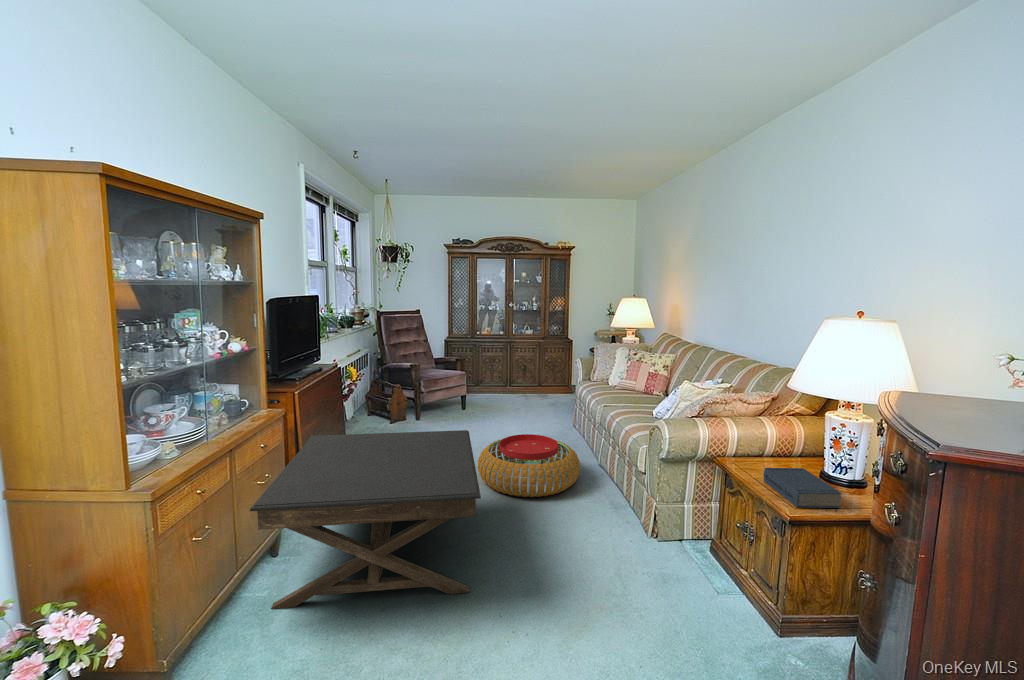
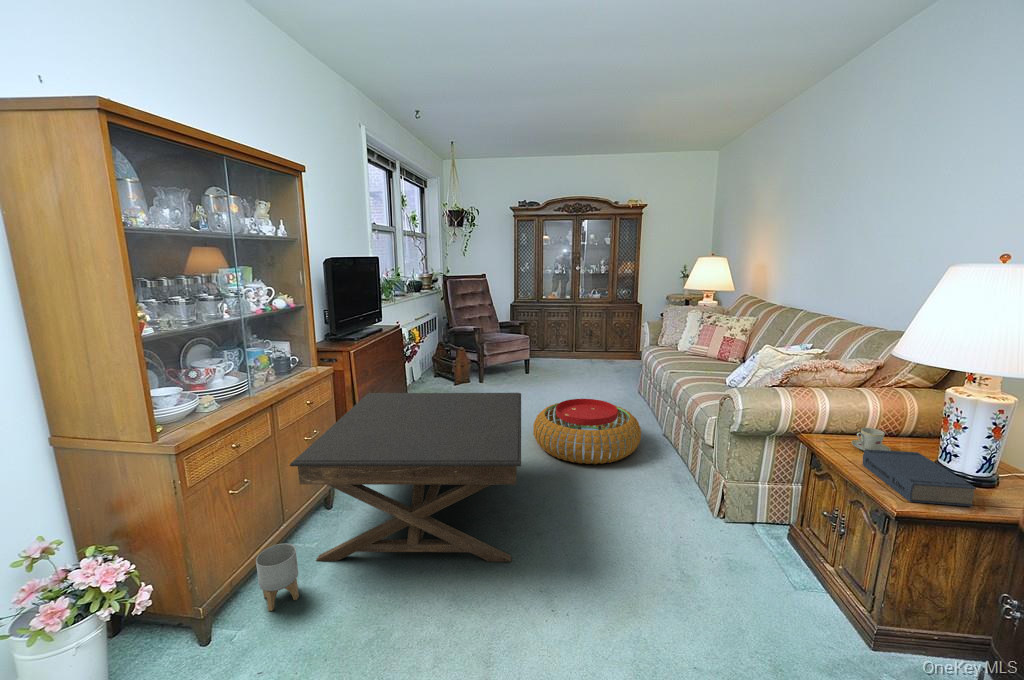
teacup: none [755,450,784,471] -> present [851,428,891,451]
planter: none [217,591,260,661] -> present [256,543,299,611]

